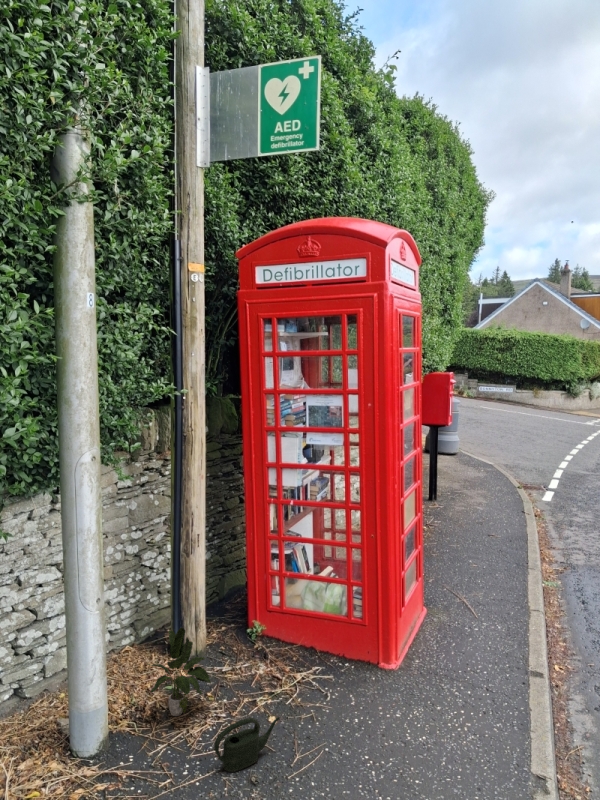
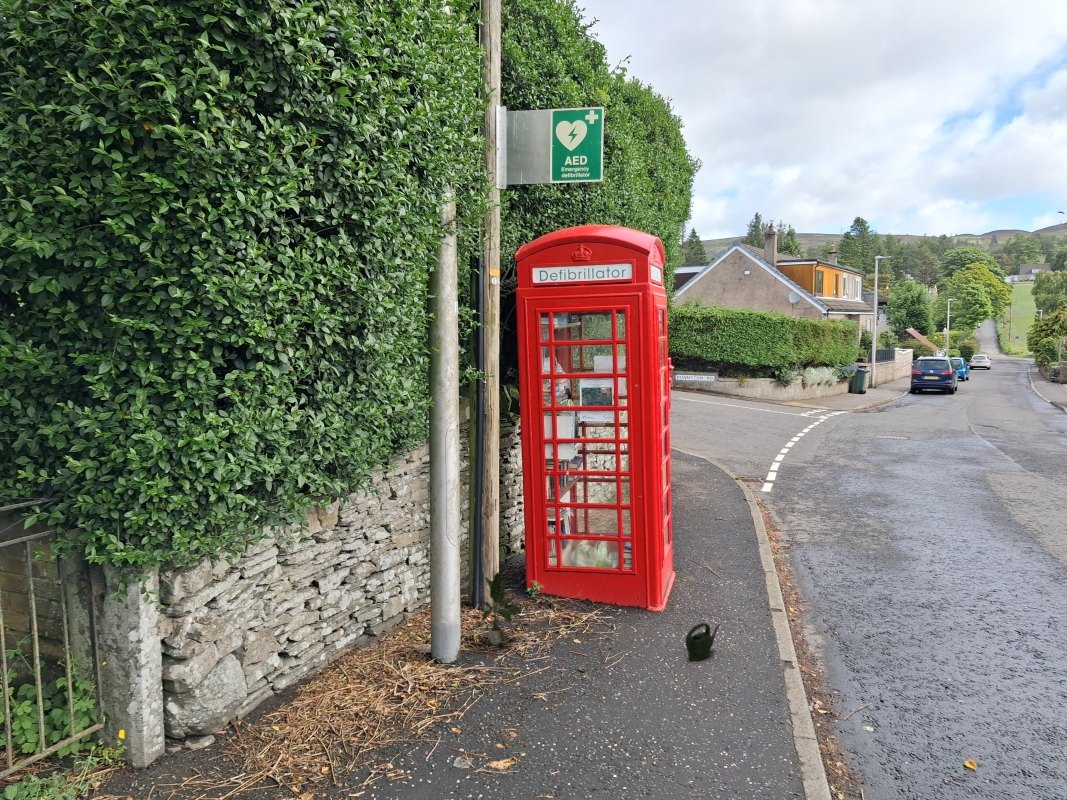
watering can: present [214,717,280,772] -> present [685,623,720,661]

